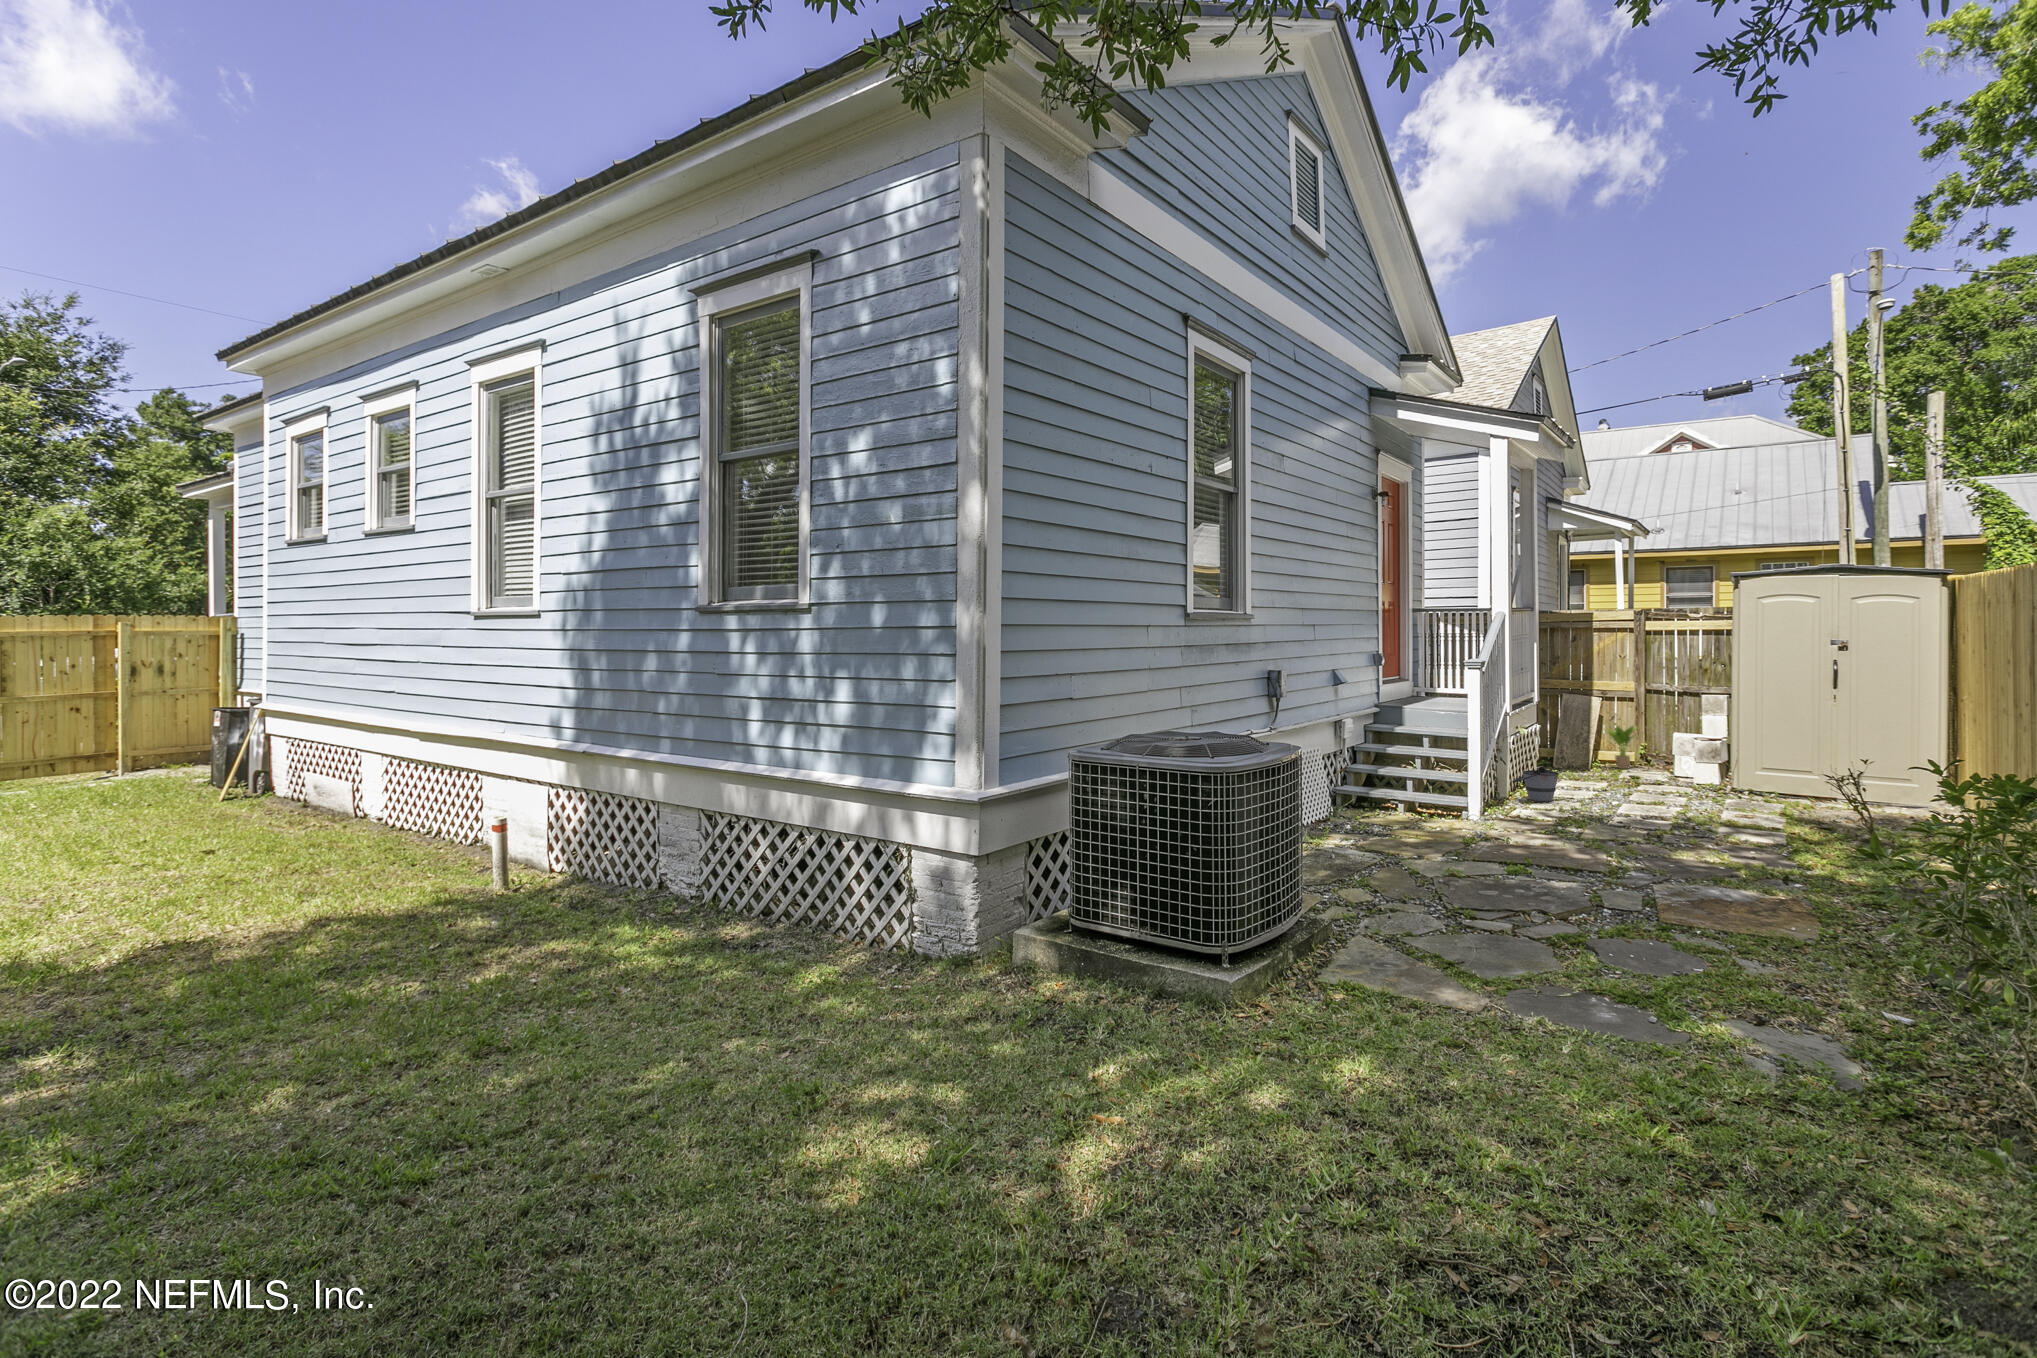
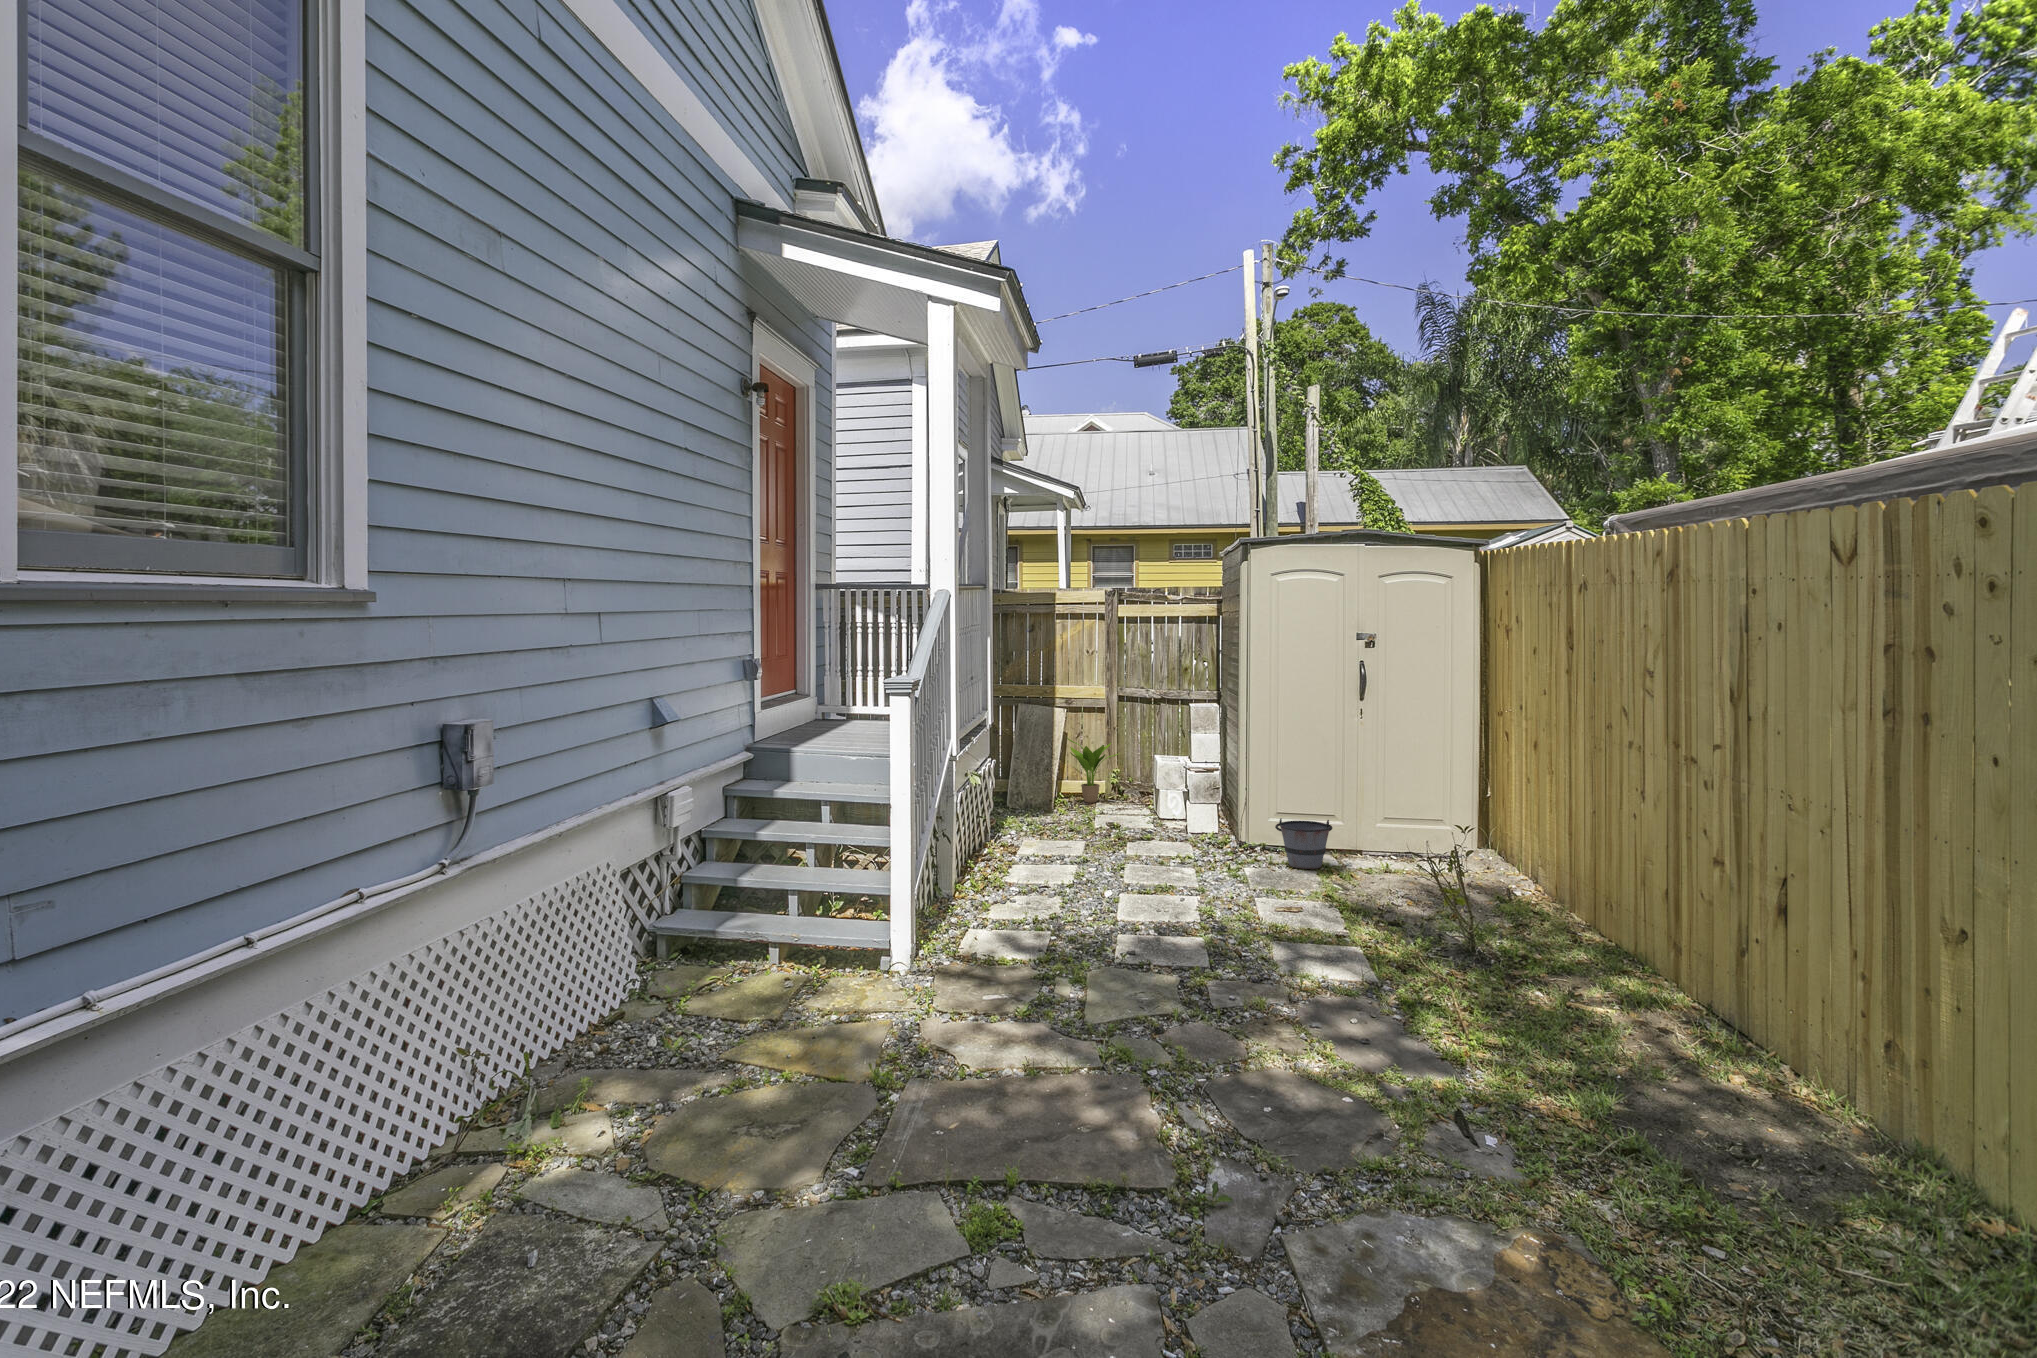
bucket: present [1512,767,1559,801] -> present [1275,818,1332,869]

